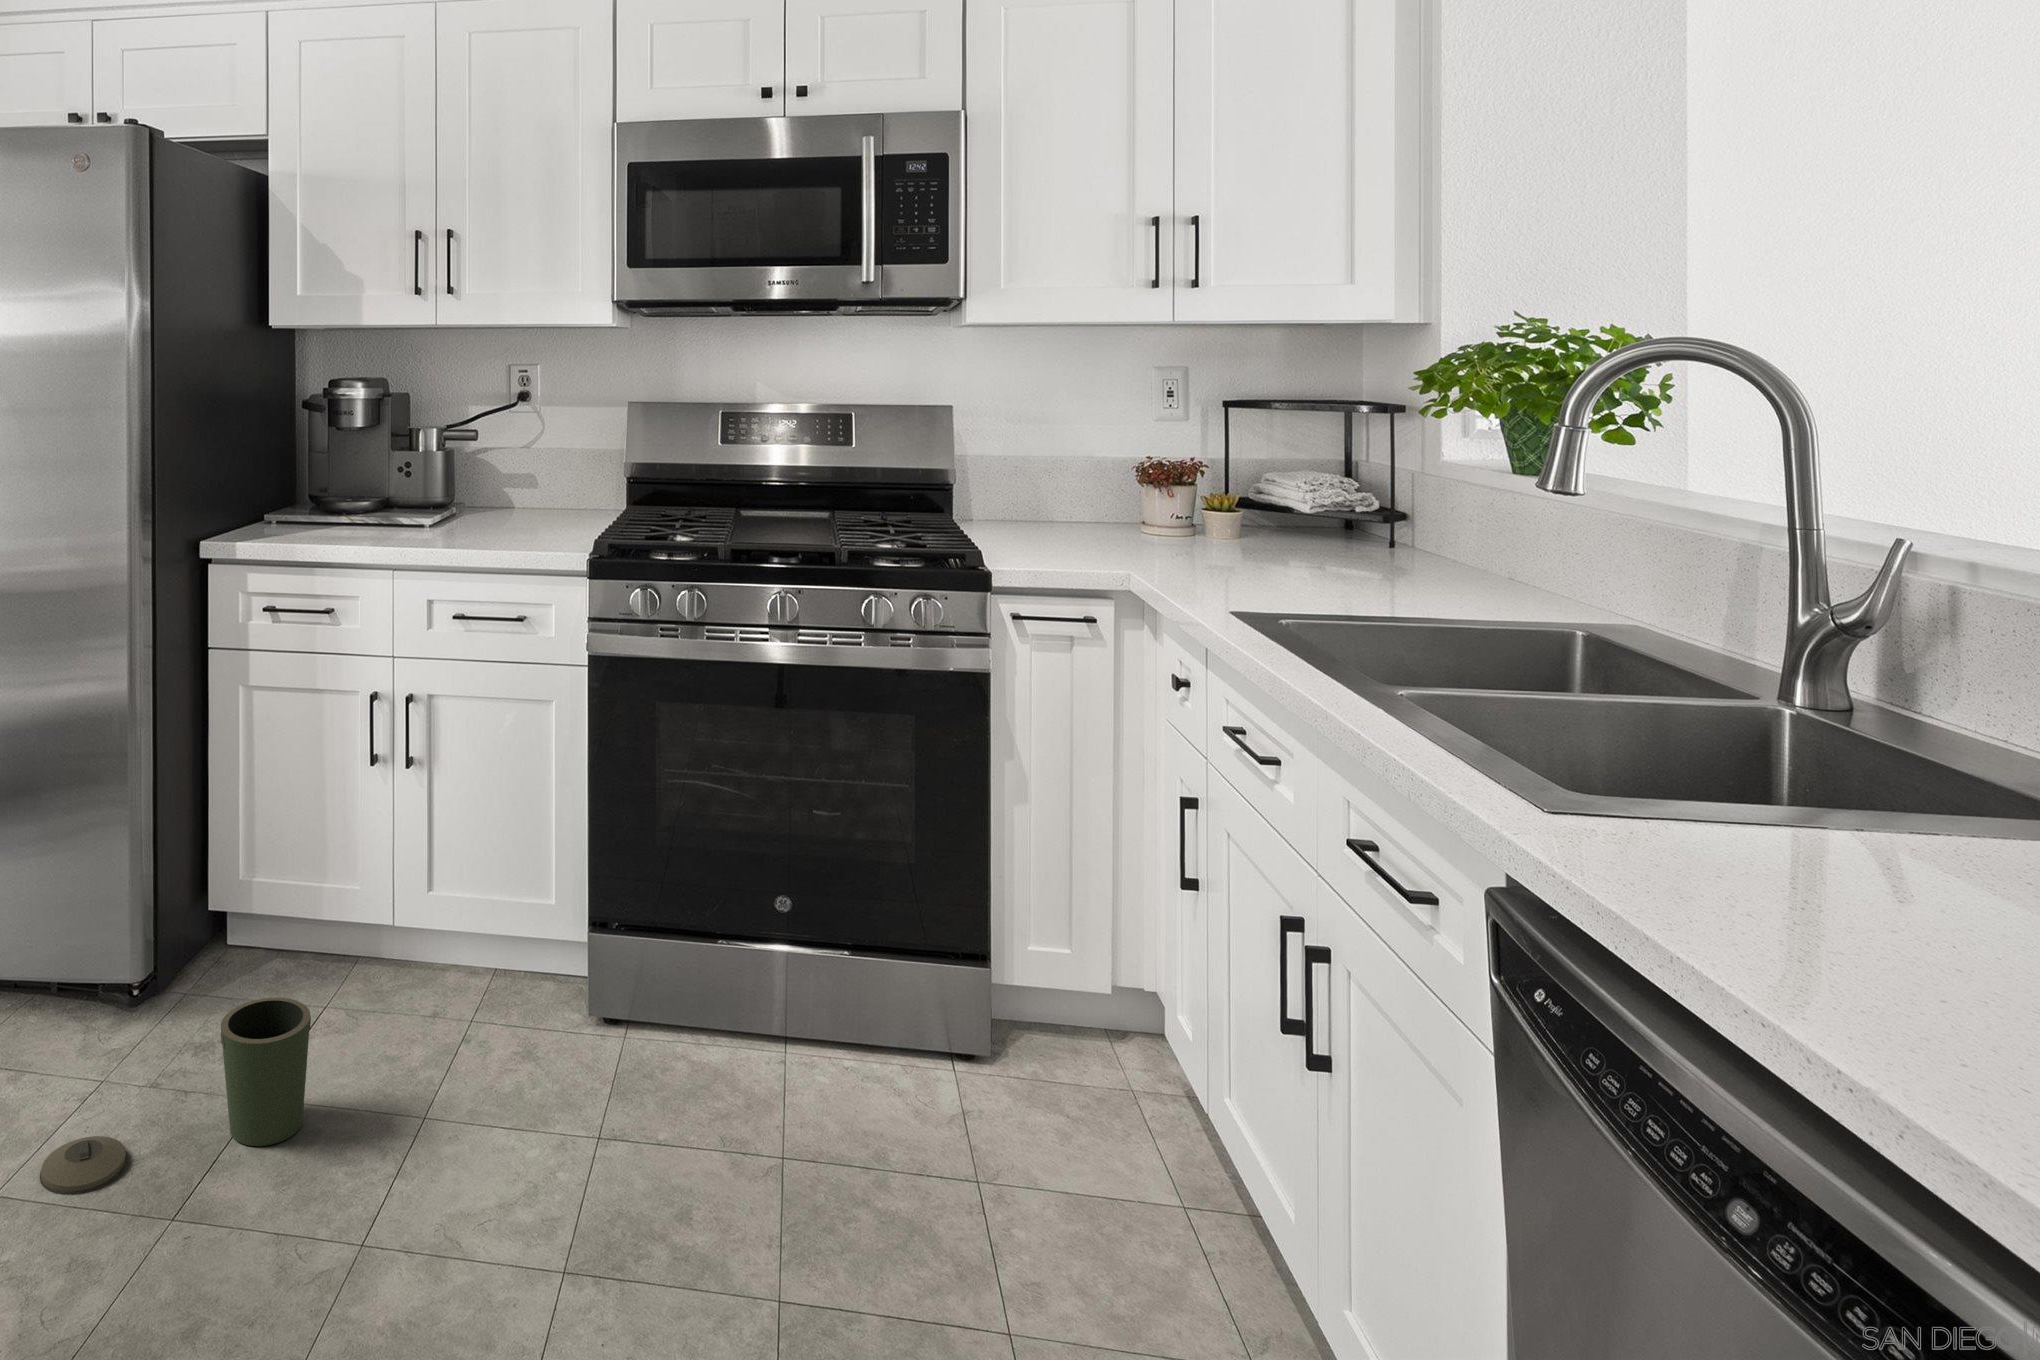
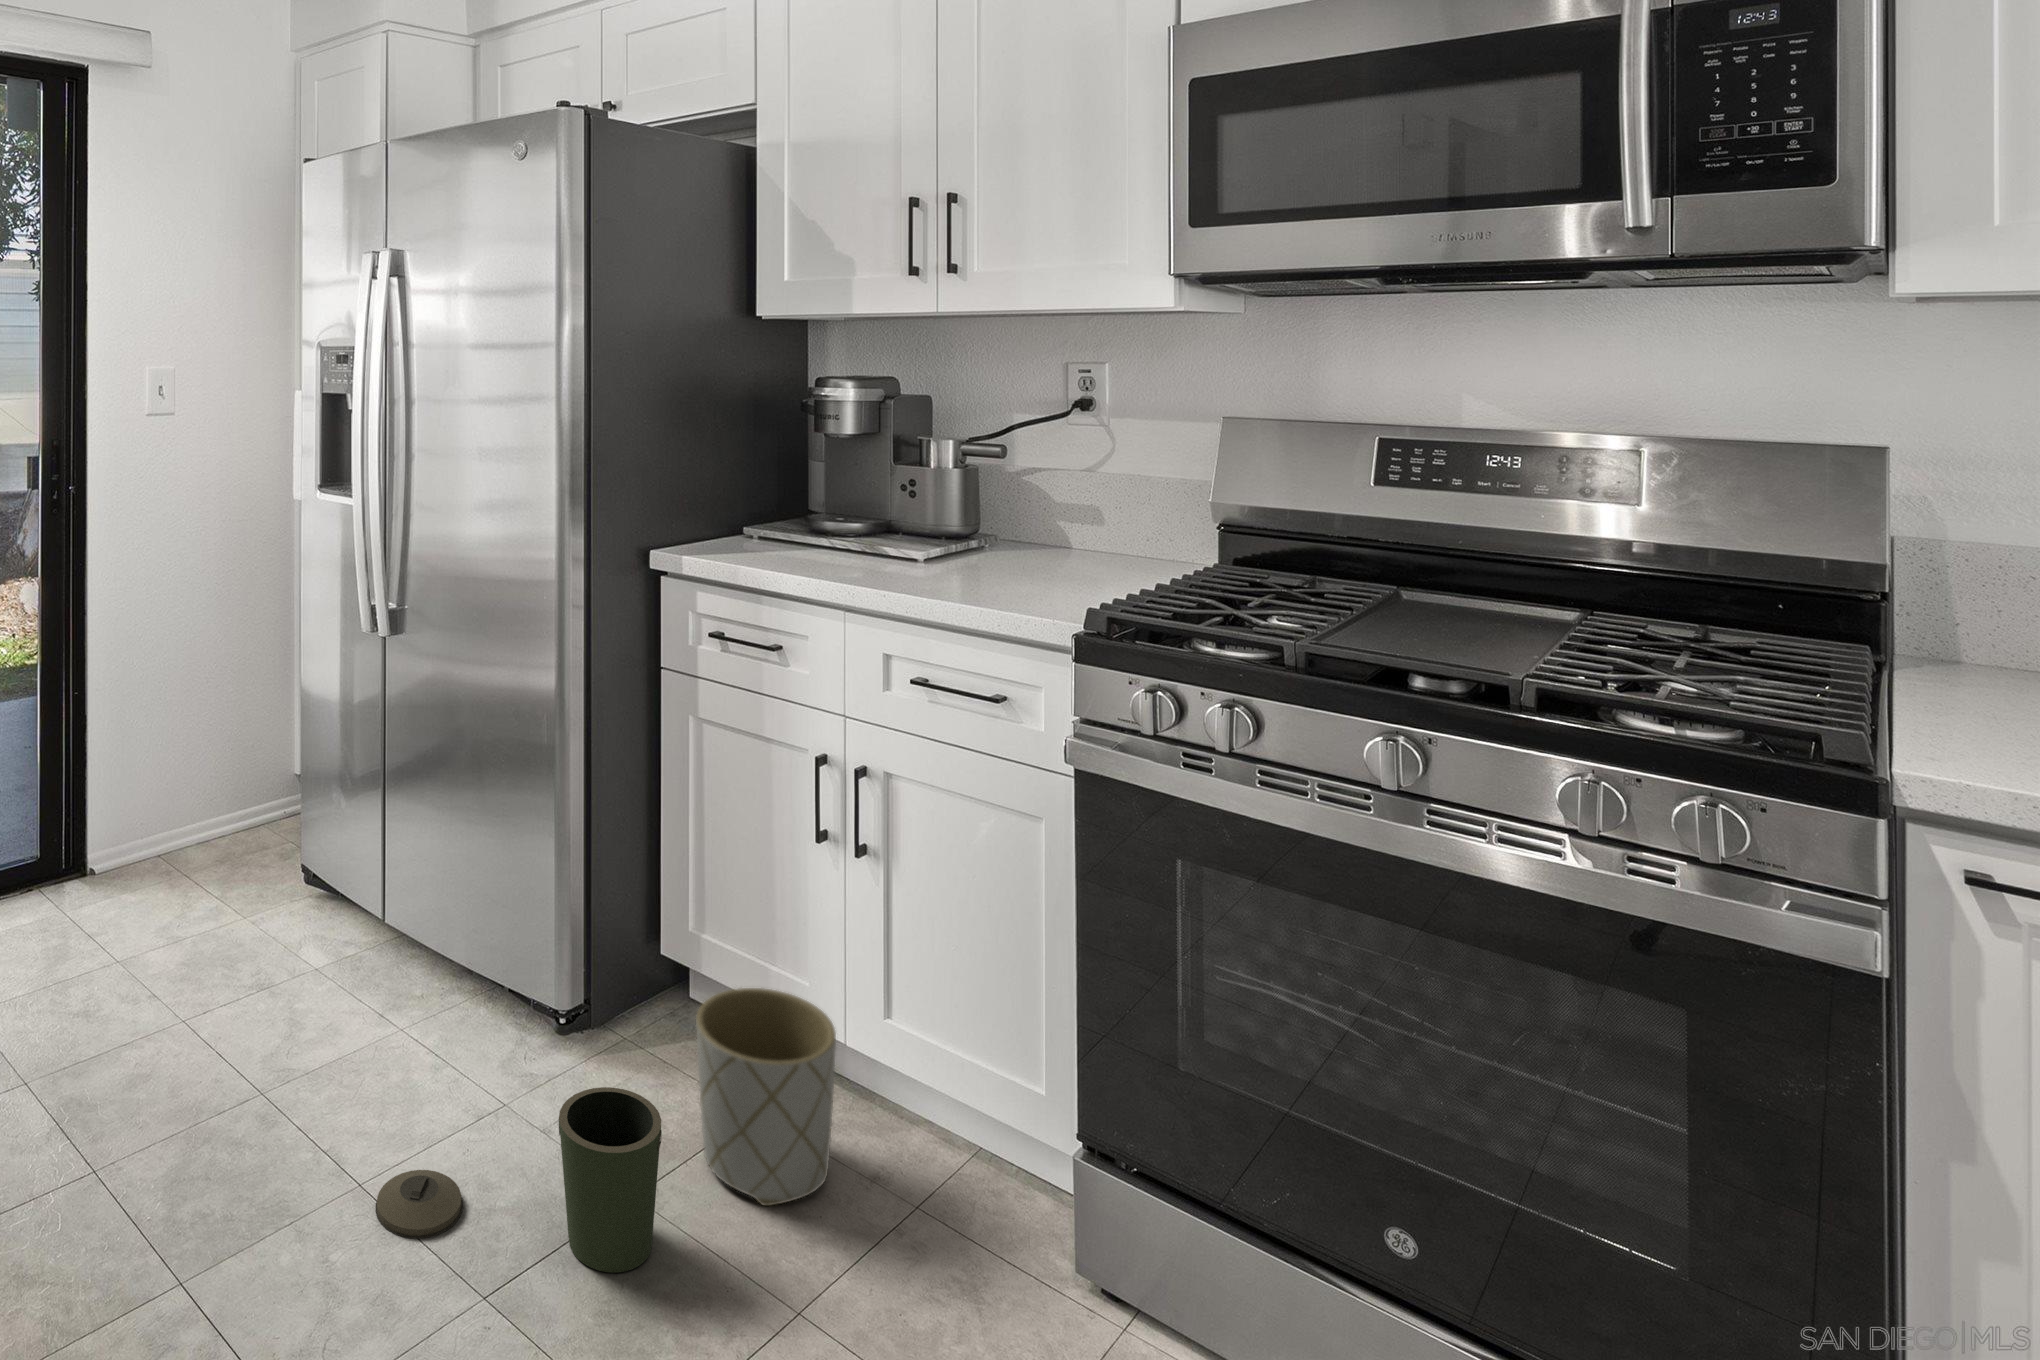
planter: none [299,894,414,1059] -> present [696,988,836,1206]

